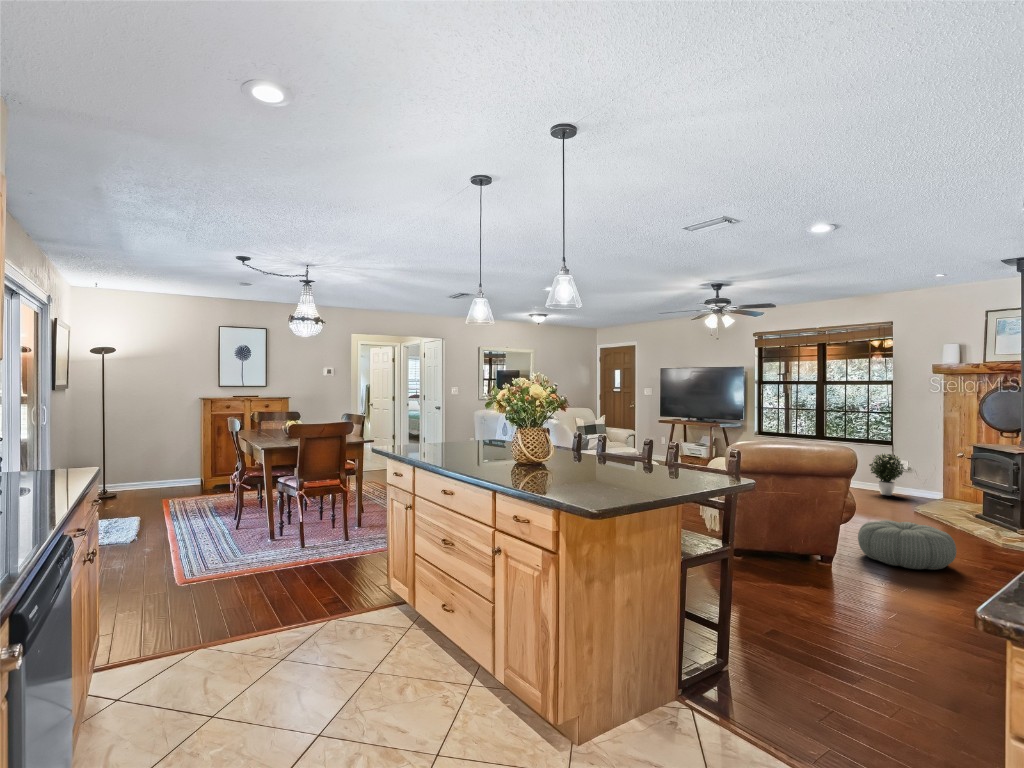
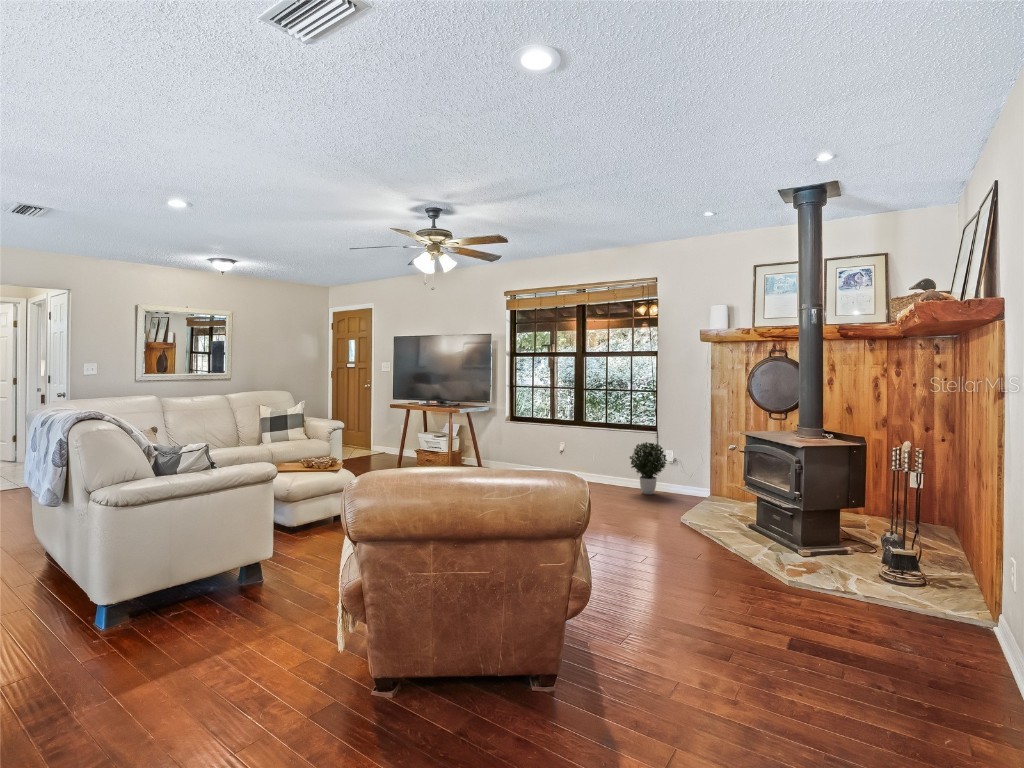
pouf: present [858,520,957,570] -> none [602,585,753,697]

